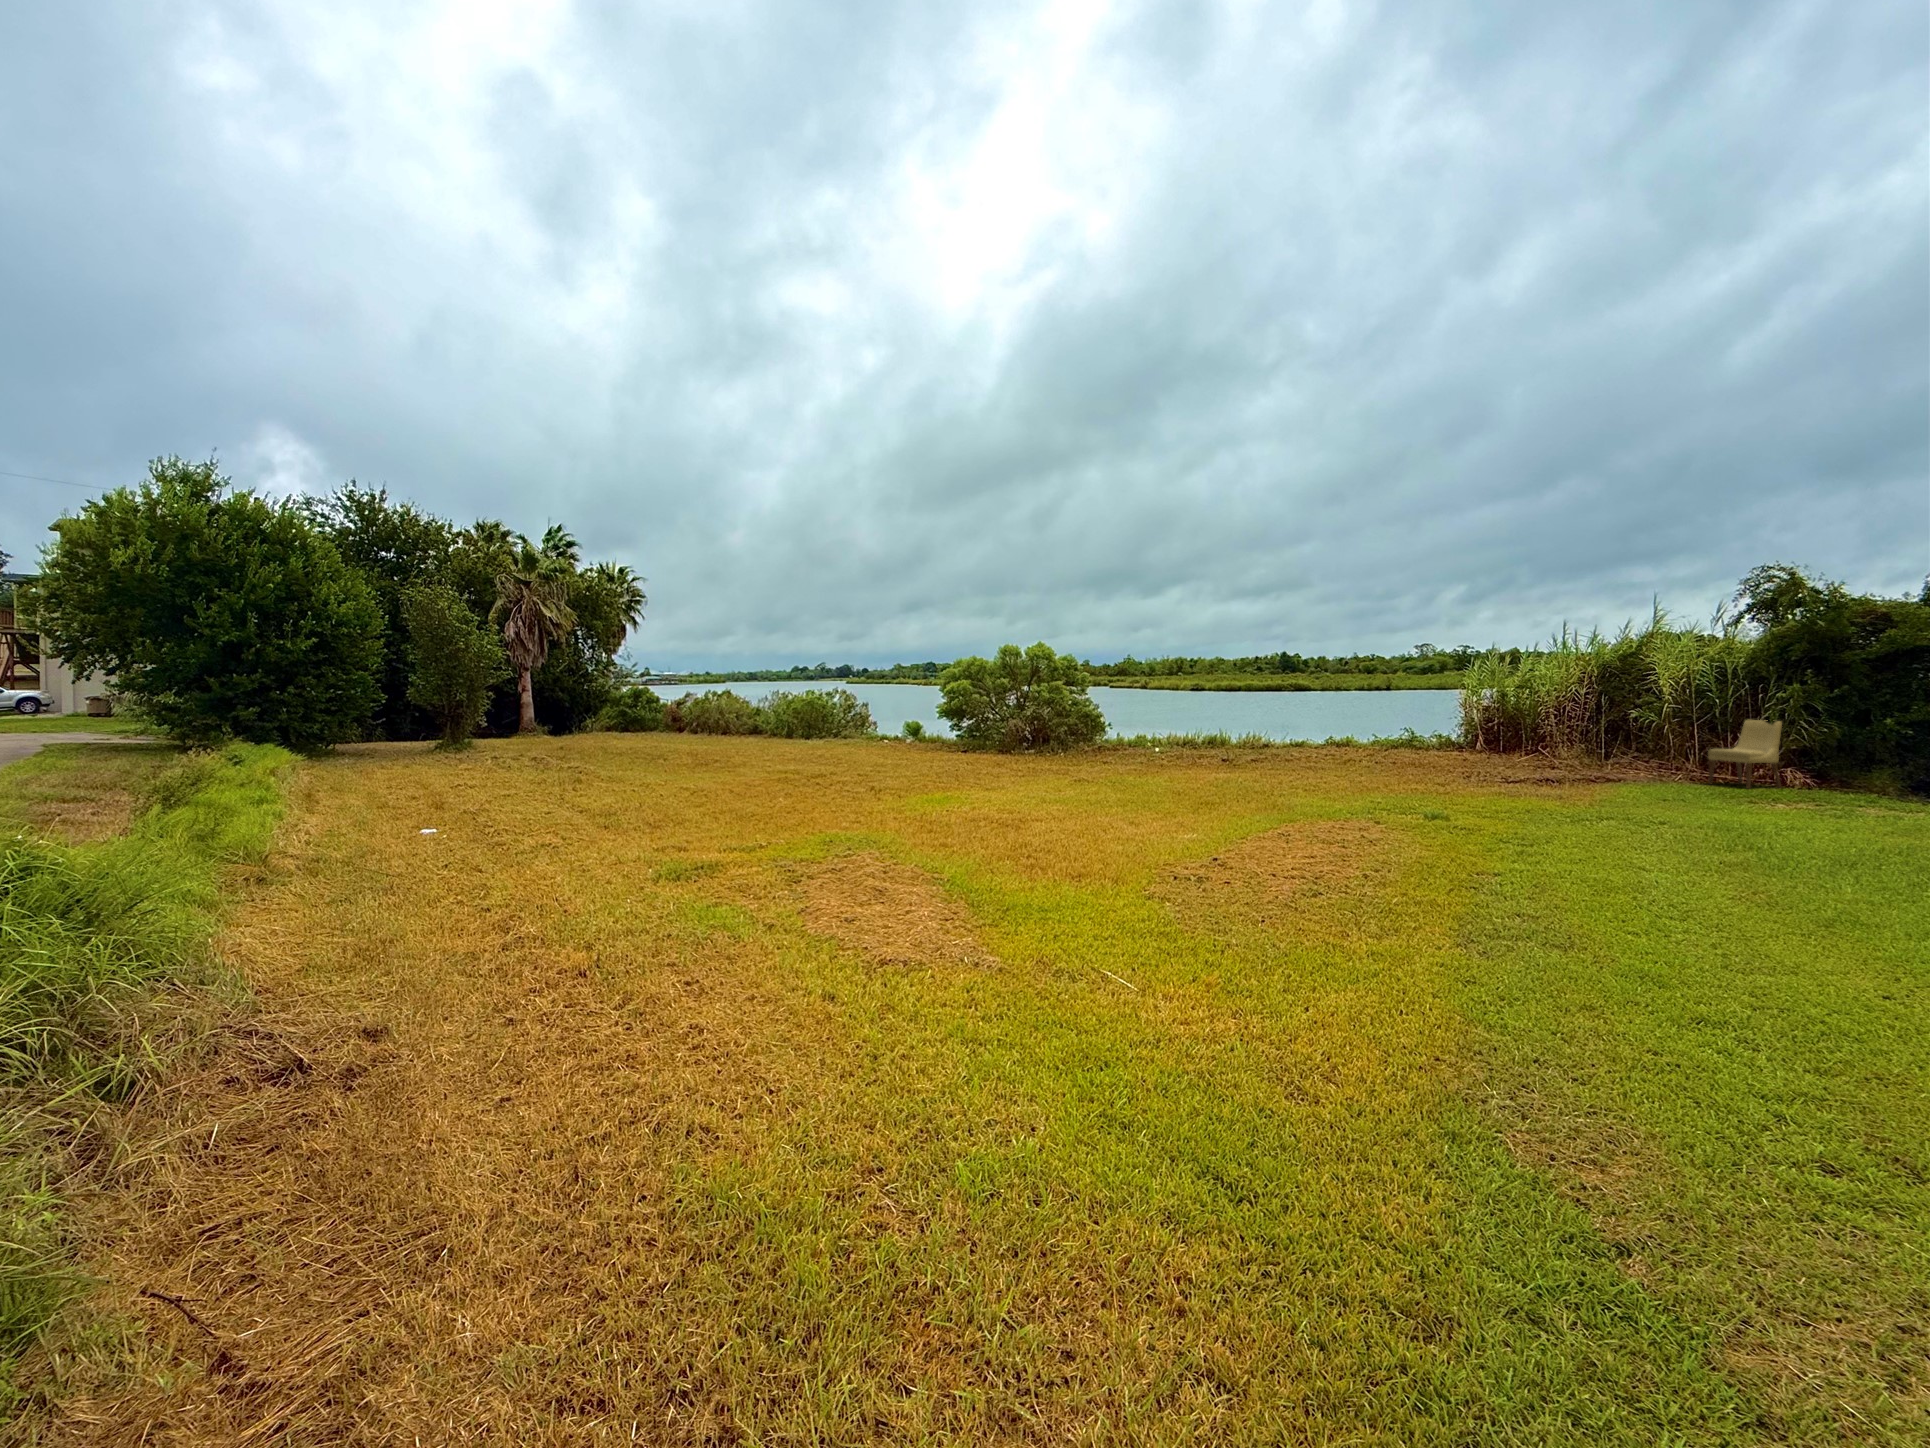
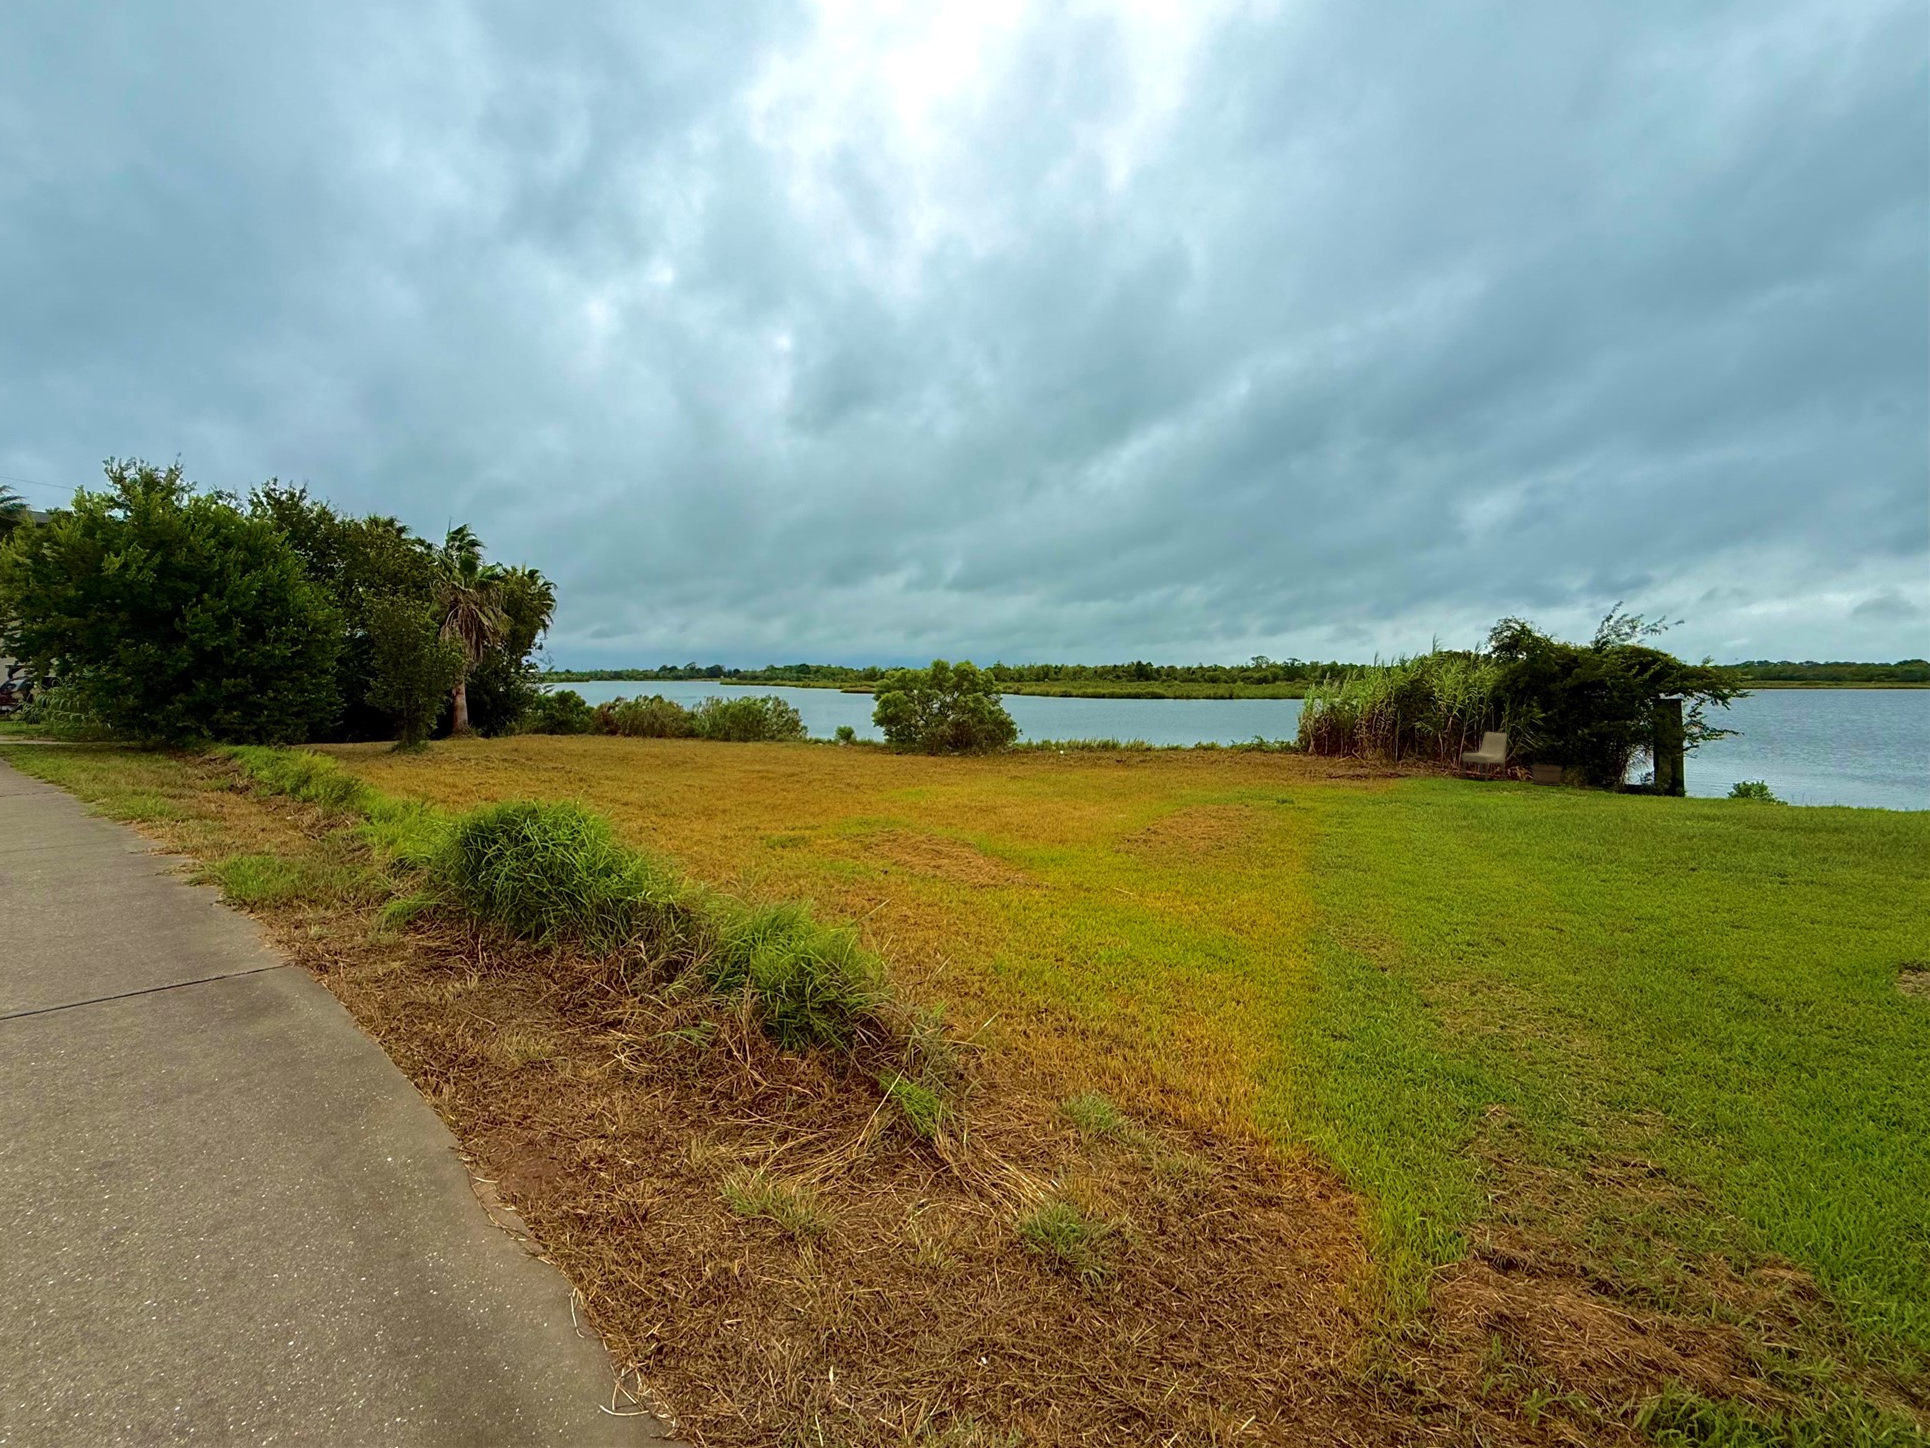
bucket: none [1825,762,1878,796] -> present [1532,765,1561,786]

